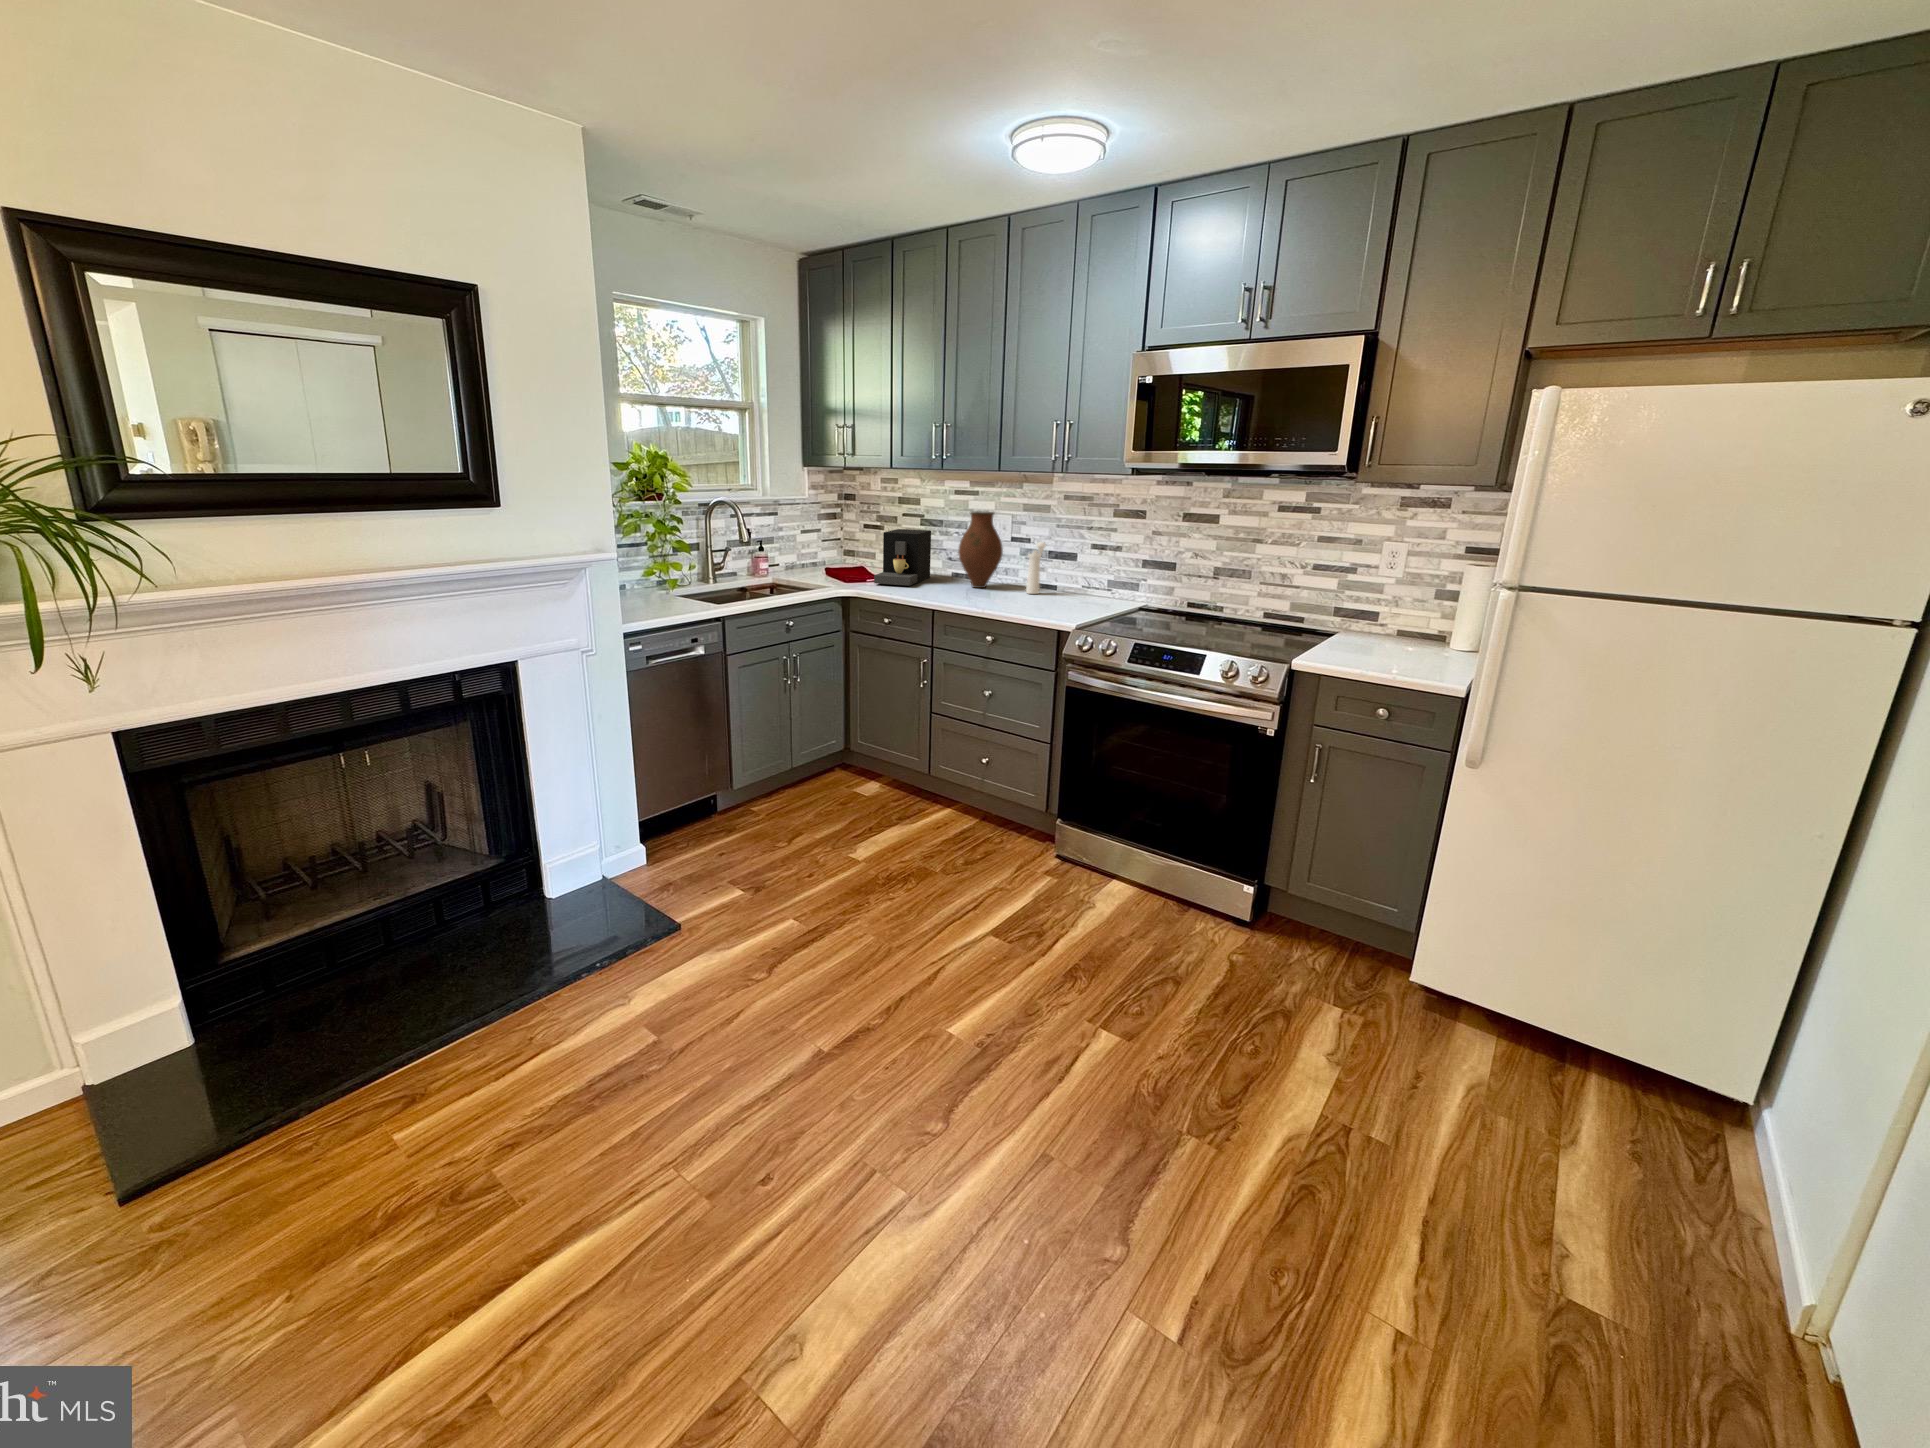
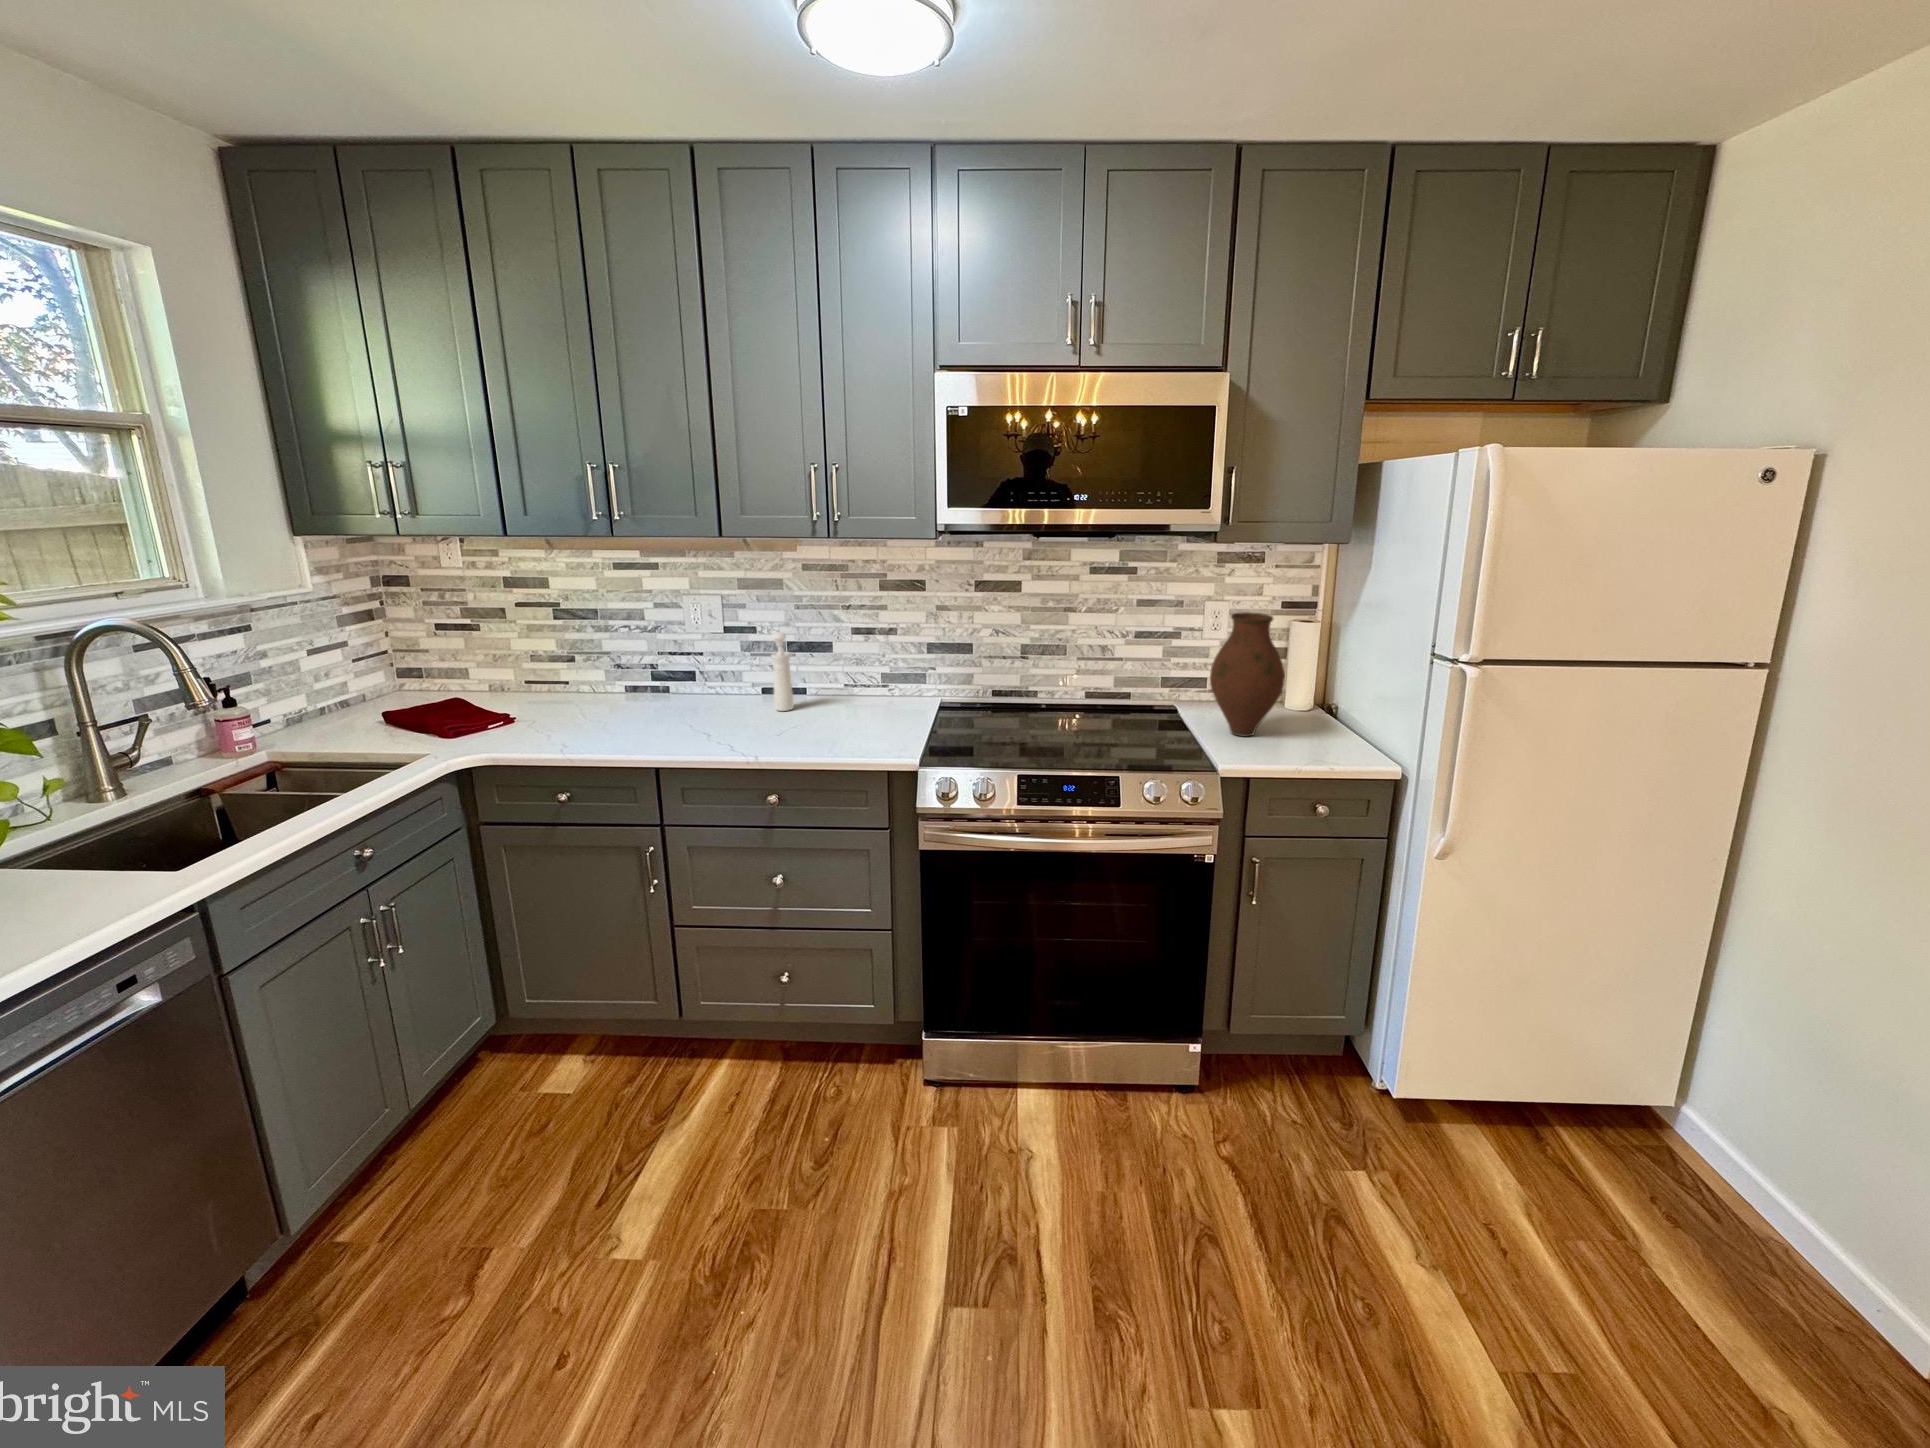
vase: present [958,511,1003,588] -> present [1210,612,1285,737]
coffee maker: present [874,529,931,586] -> none [508,629,594,738]

